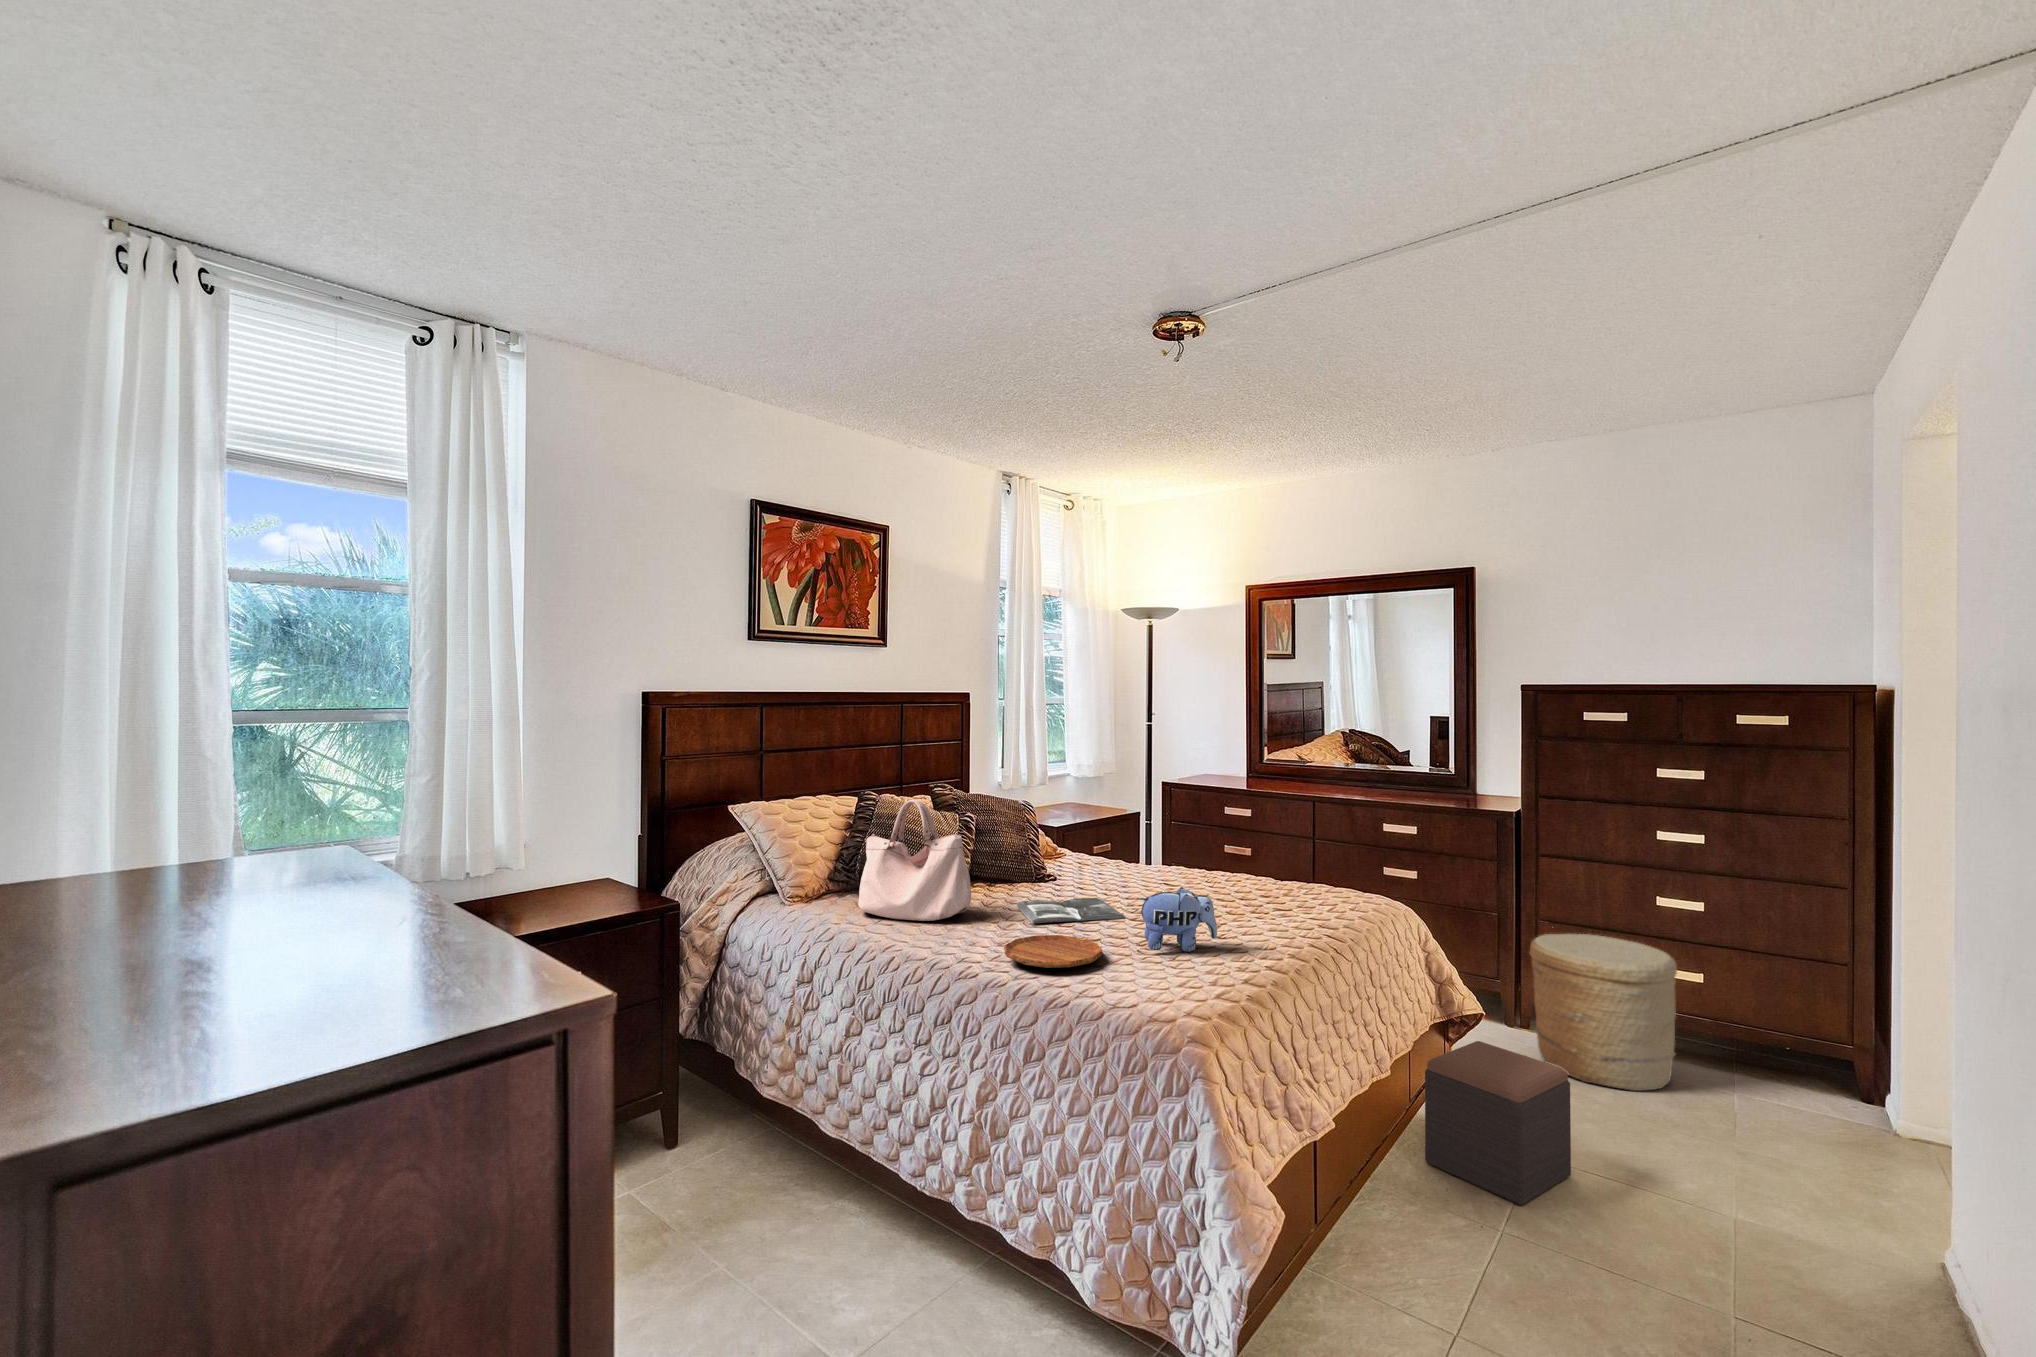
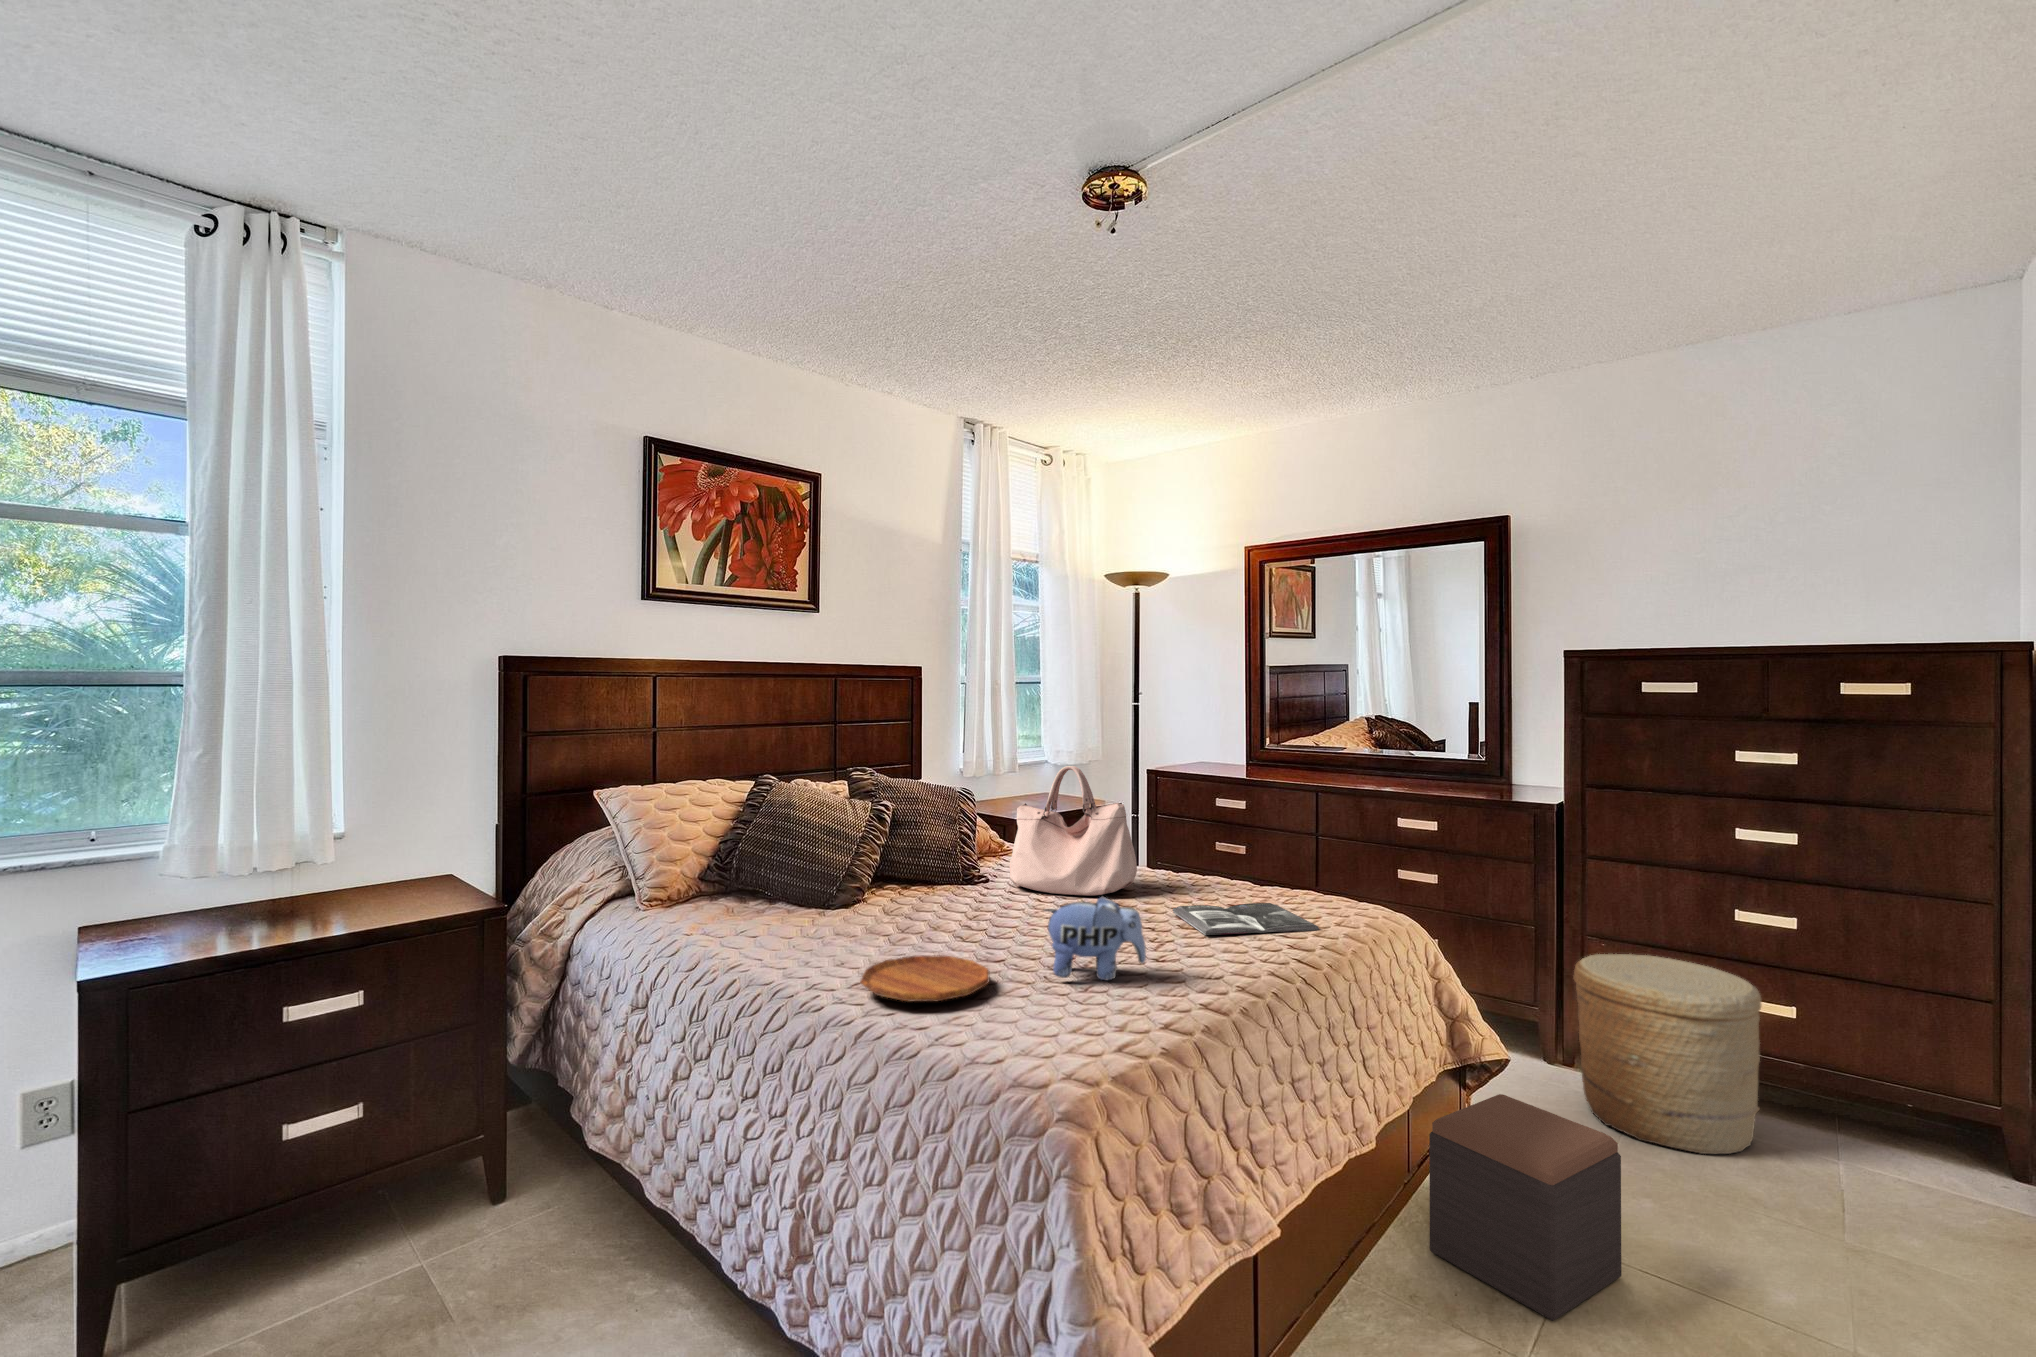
handbag: present [858,800,971,921] -> present [1009,766,1137,895]
magazine: present [1017,898,1124,923] -> present [1173,903,1319,935]

